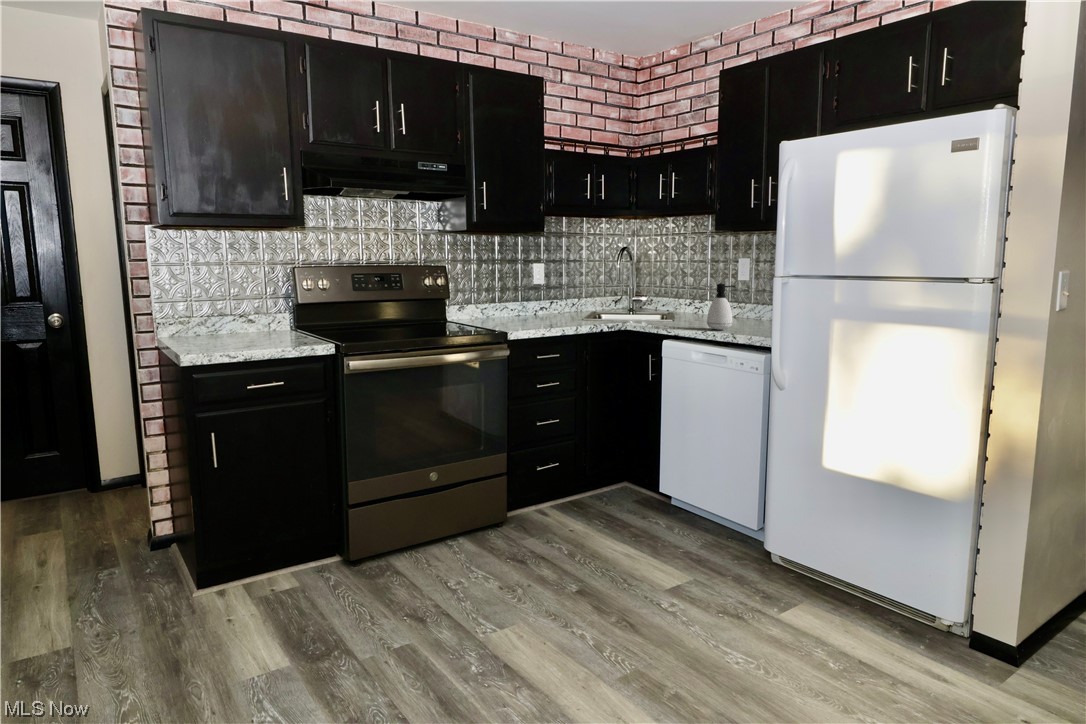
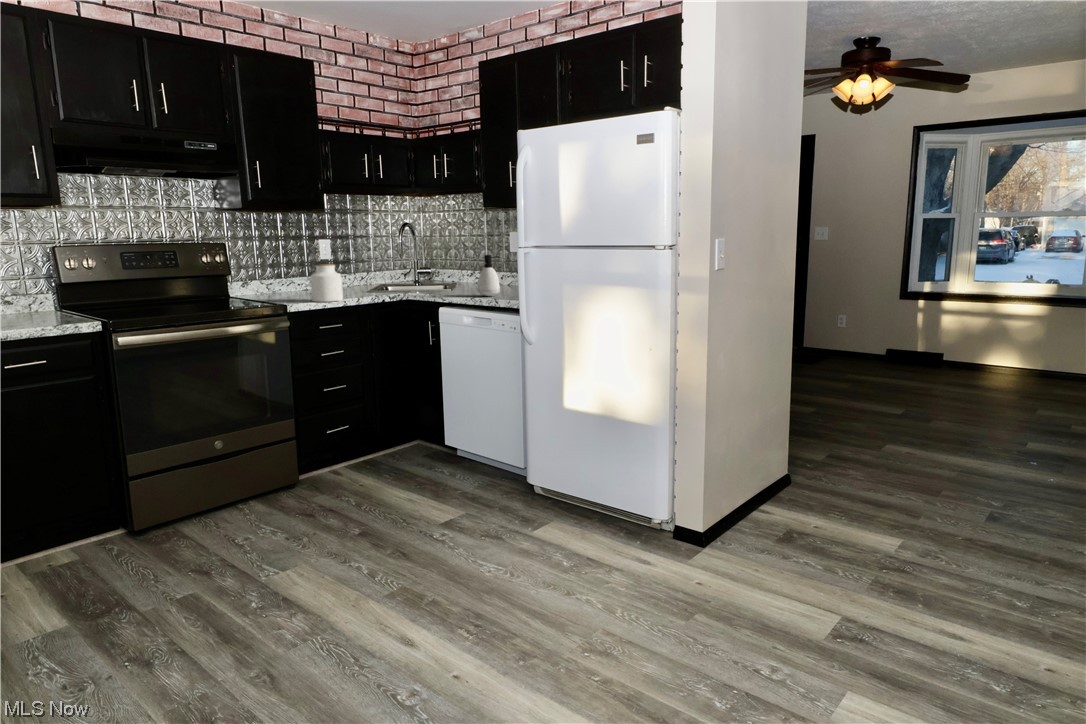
jar: none [530,290,562,330] -> present [311,264,343,302]

